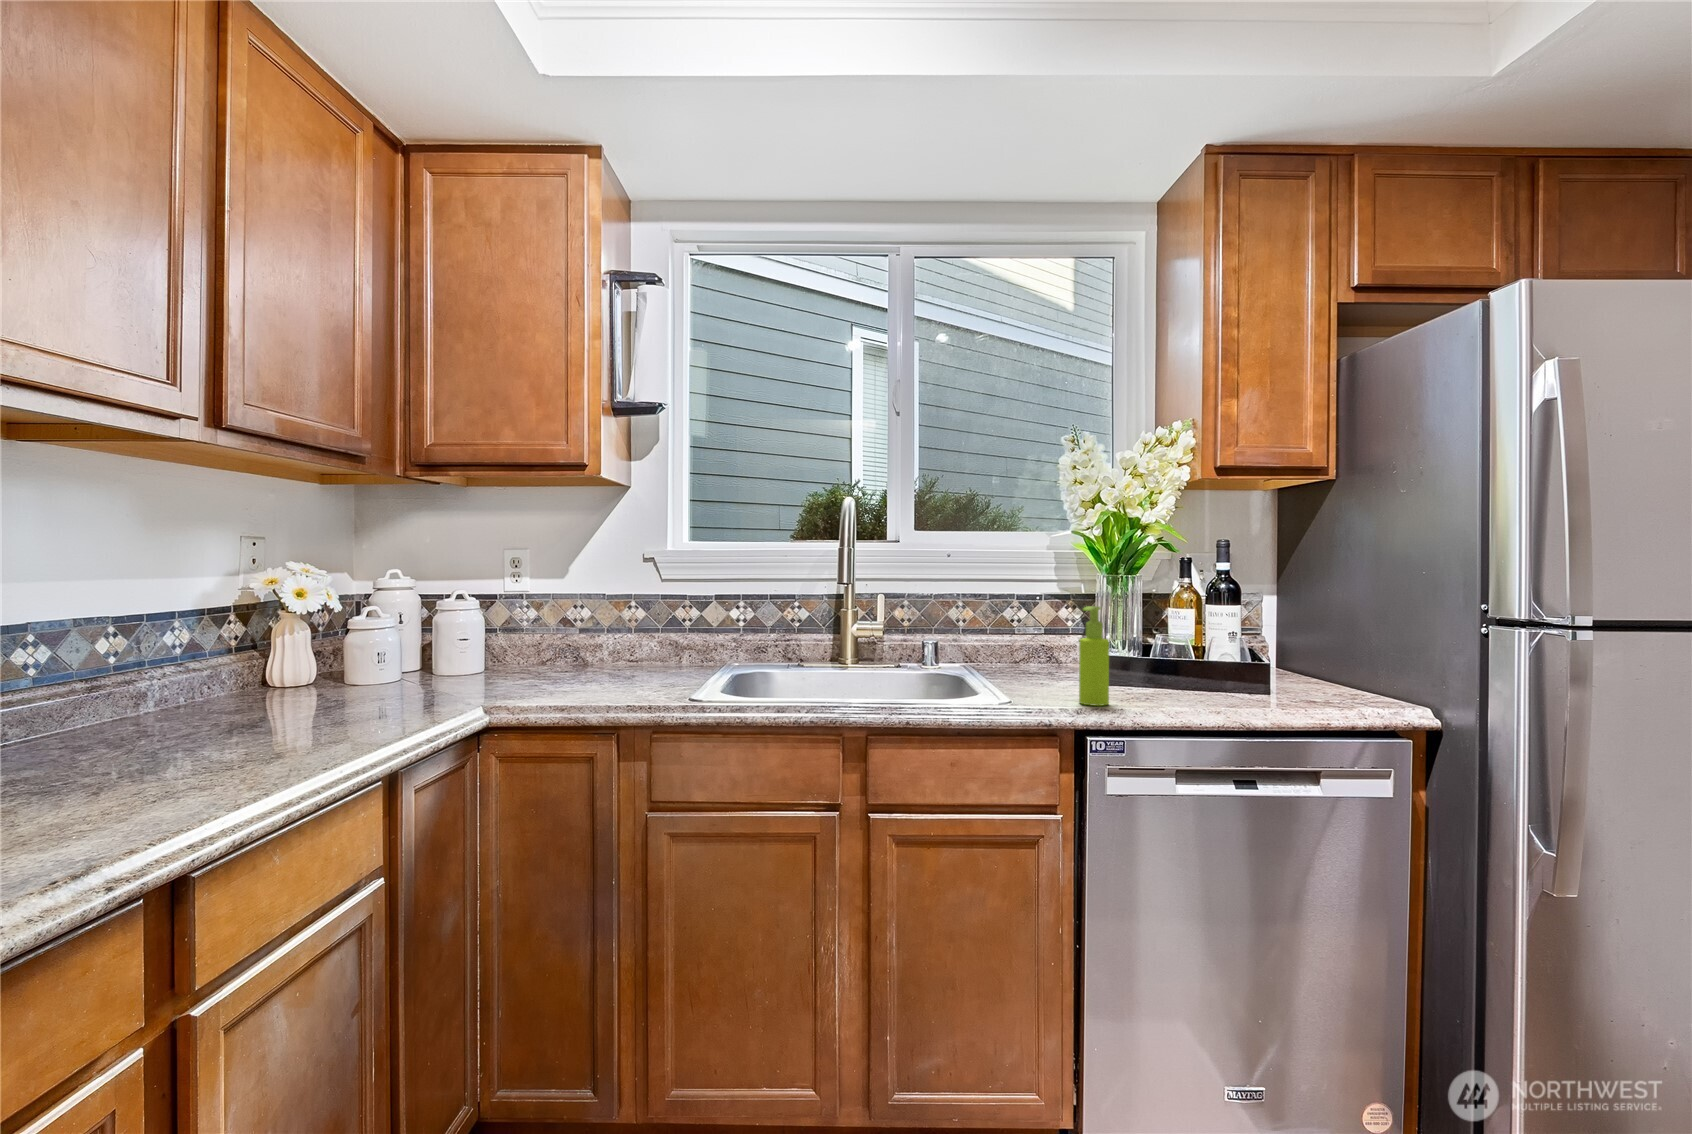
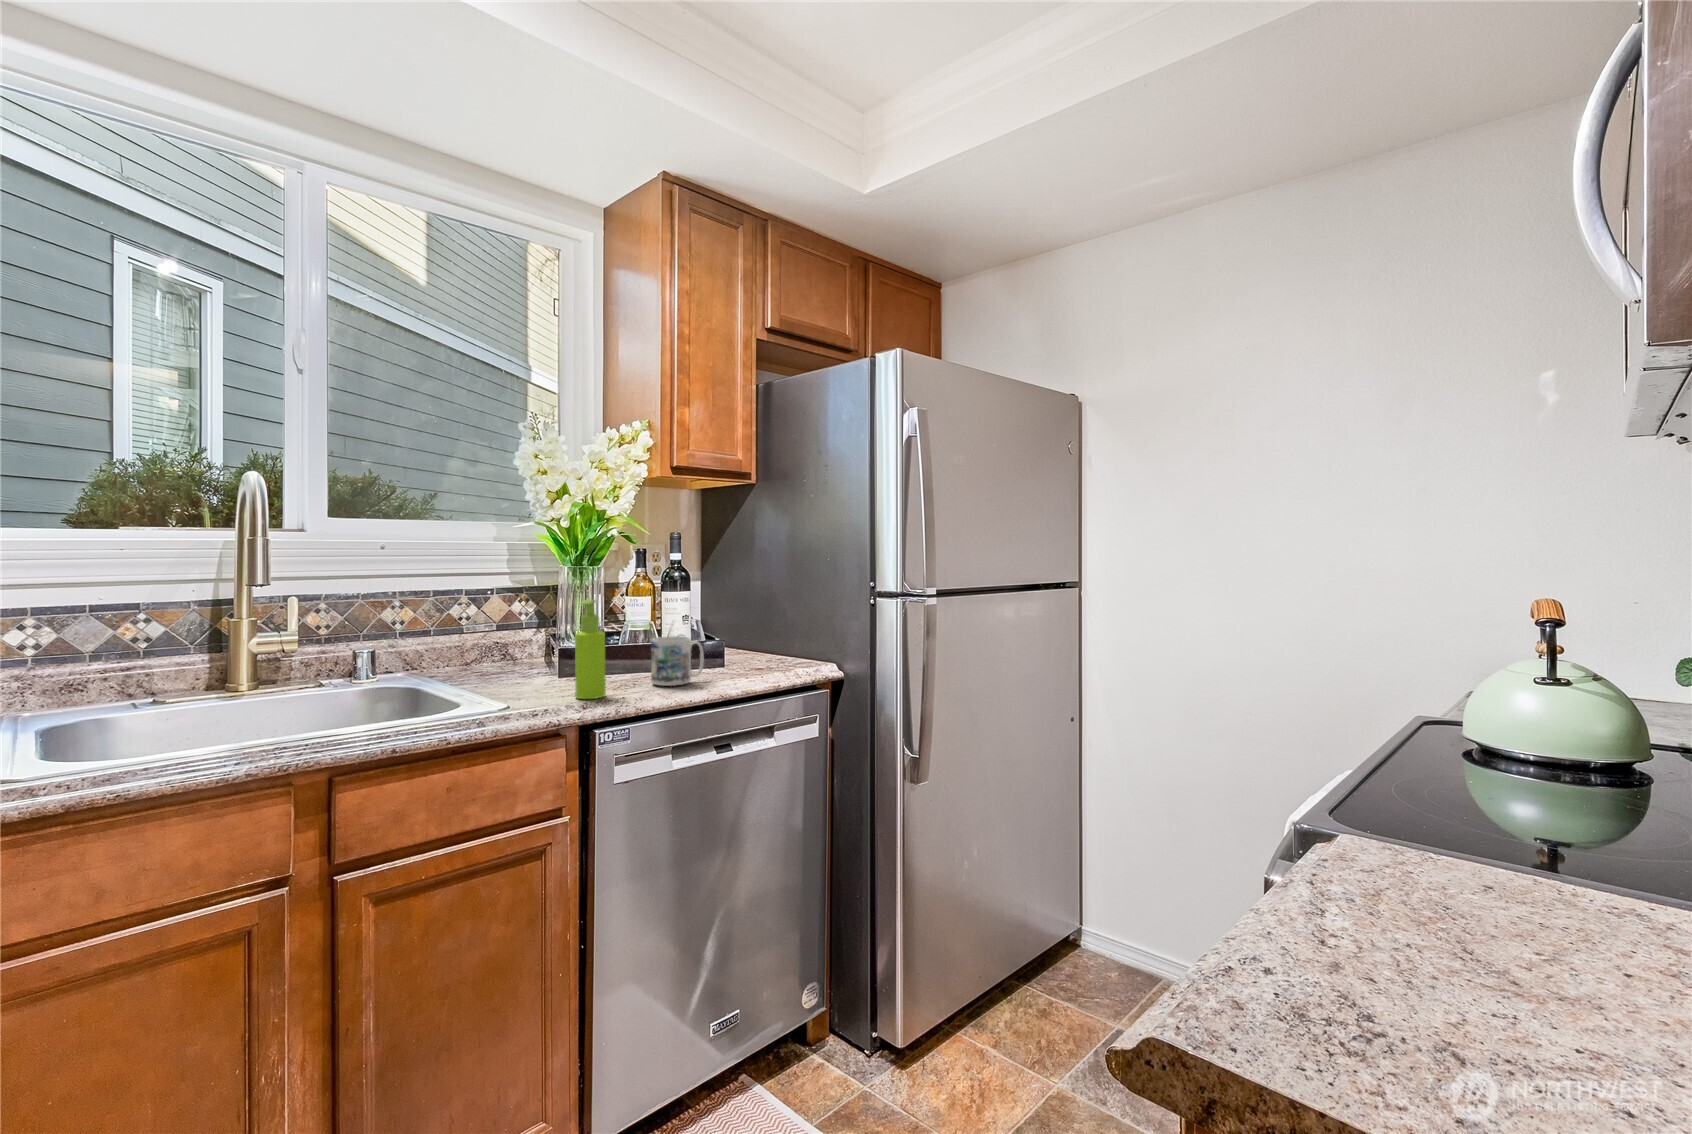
mug: none [1166,651,1229,705] -> present [651,636,704,686]

